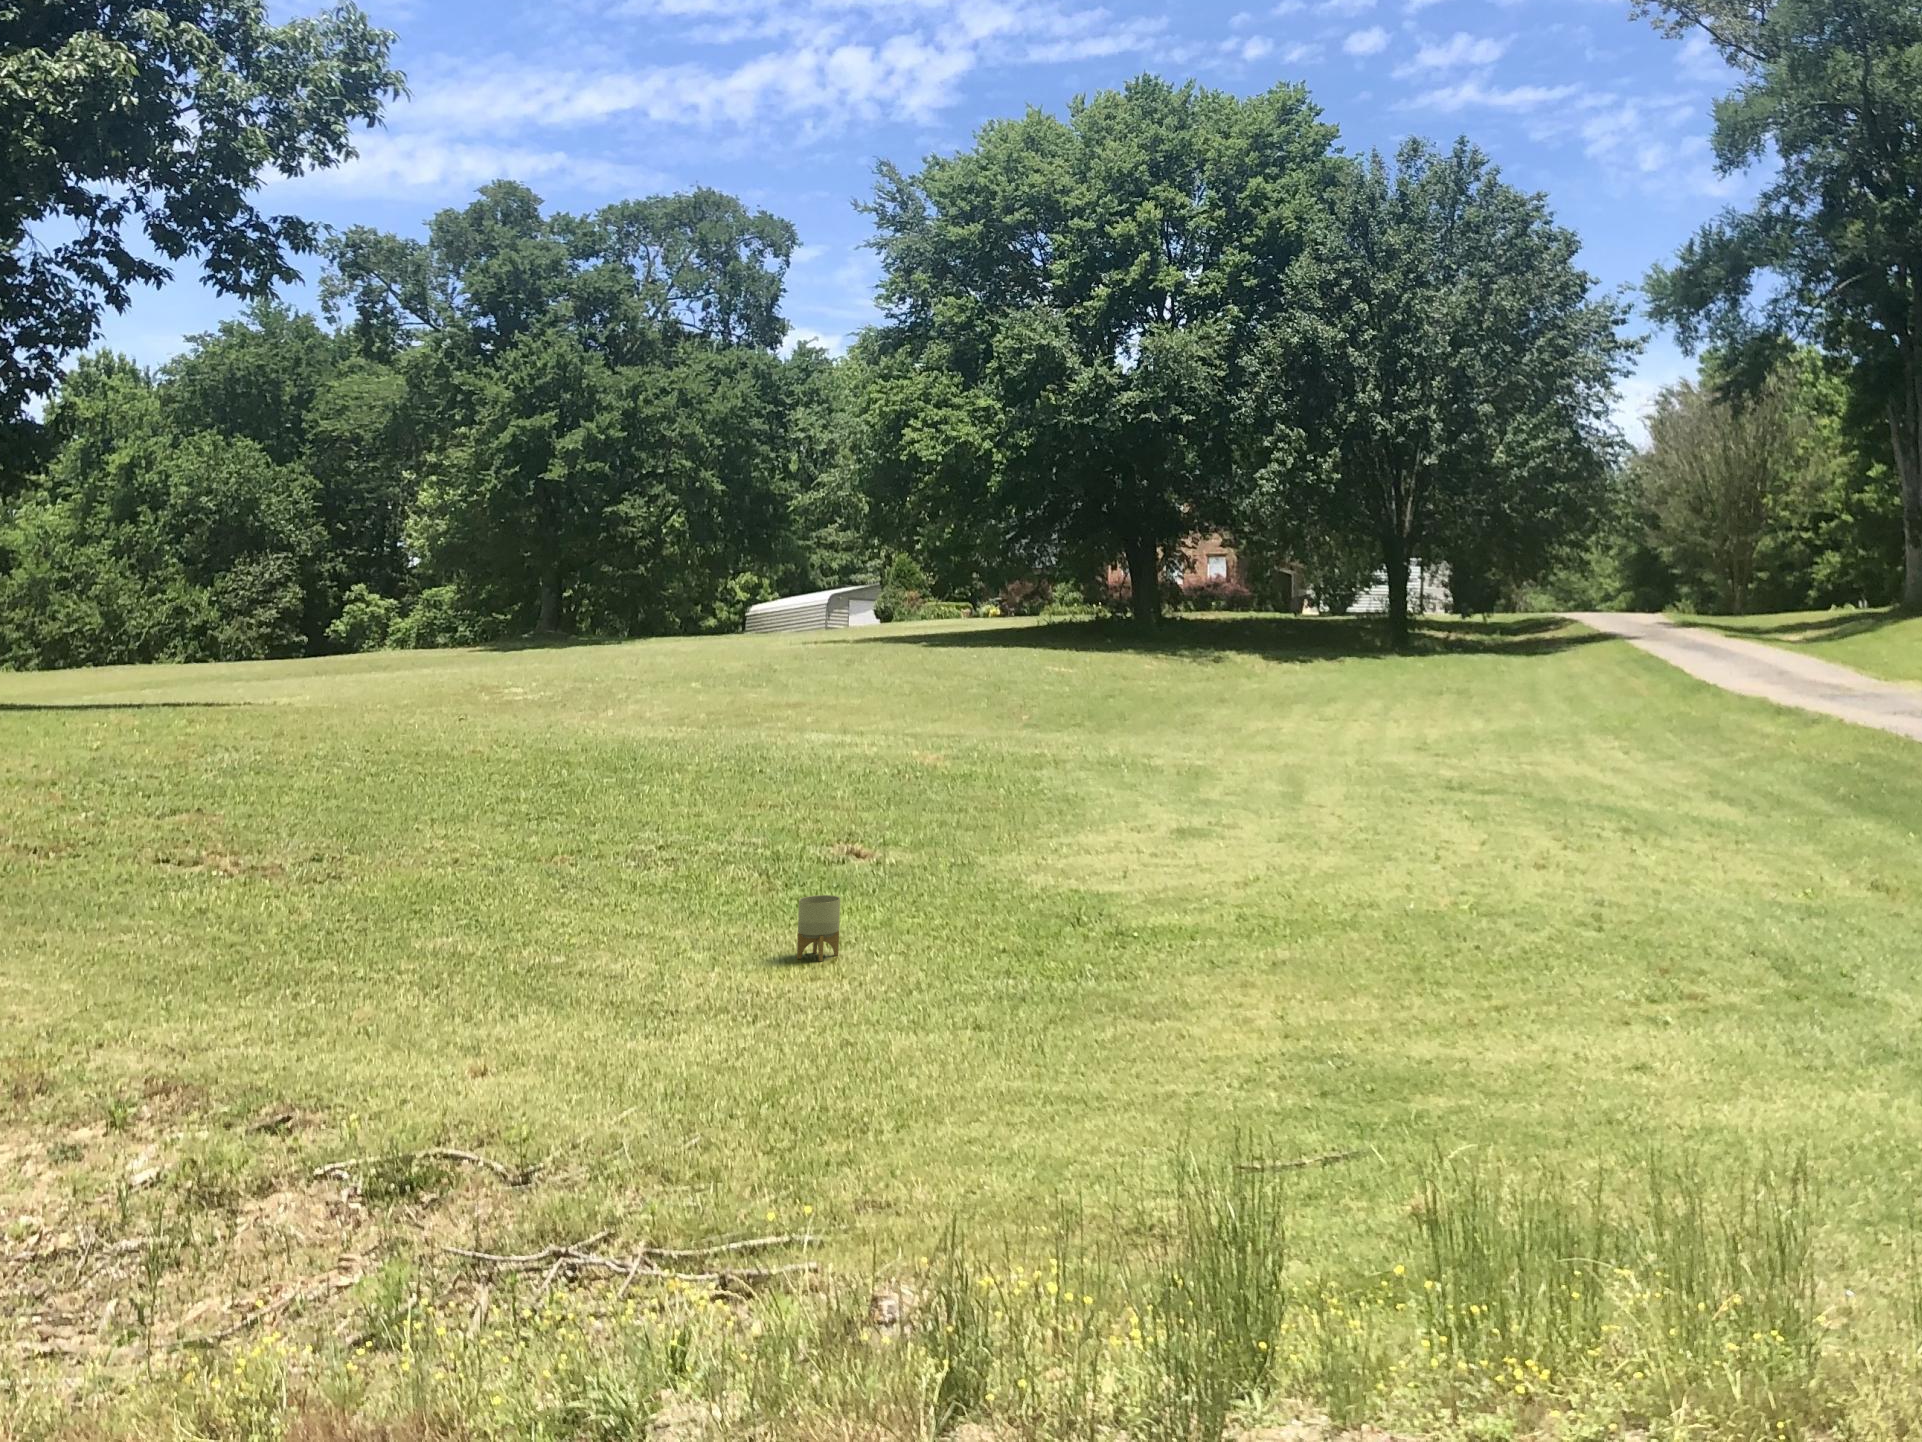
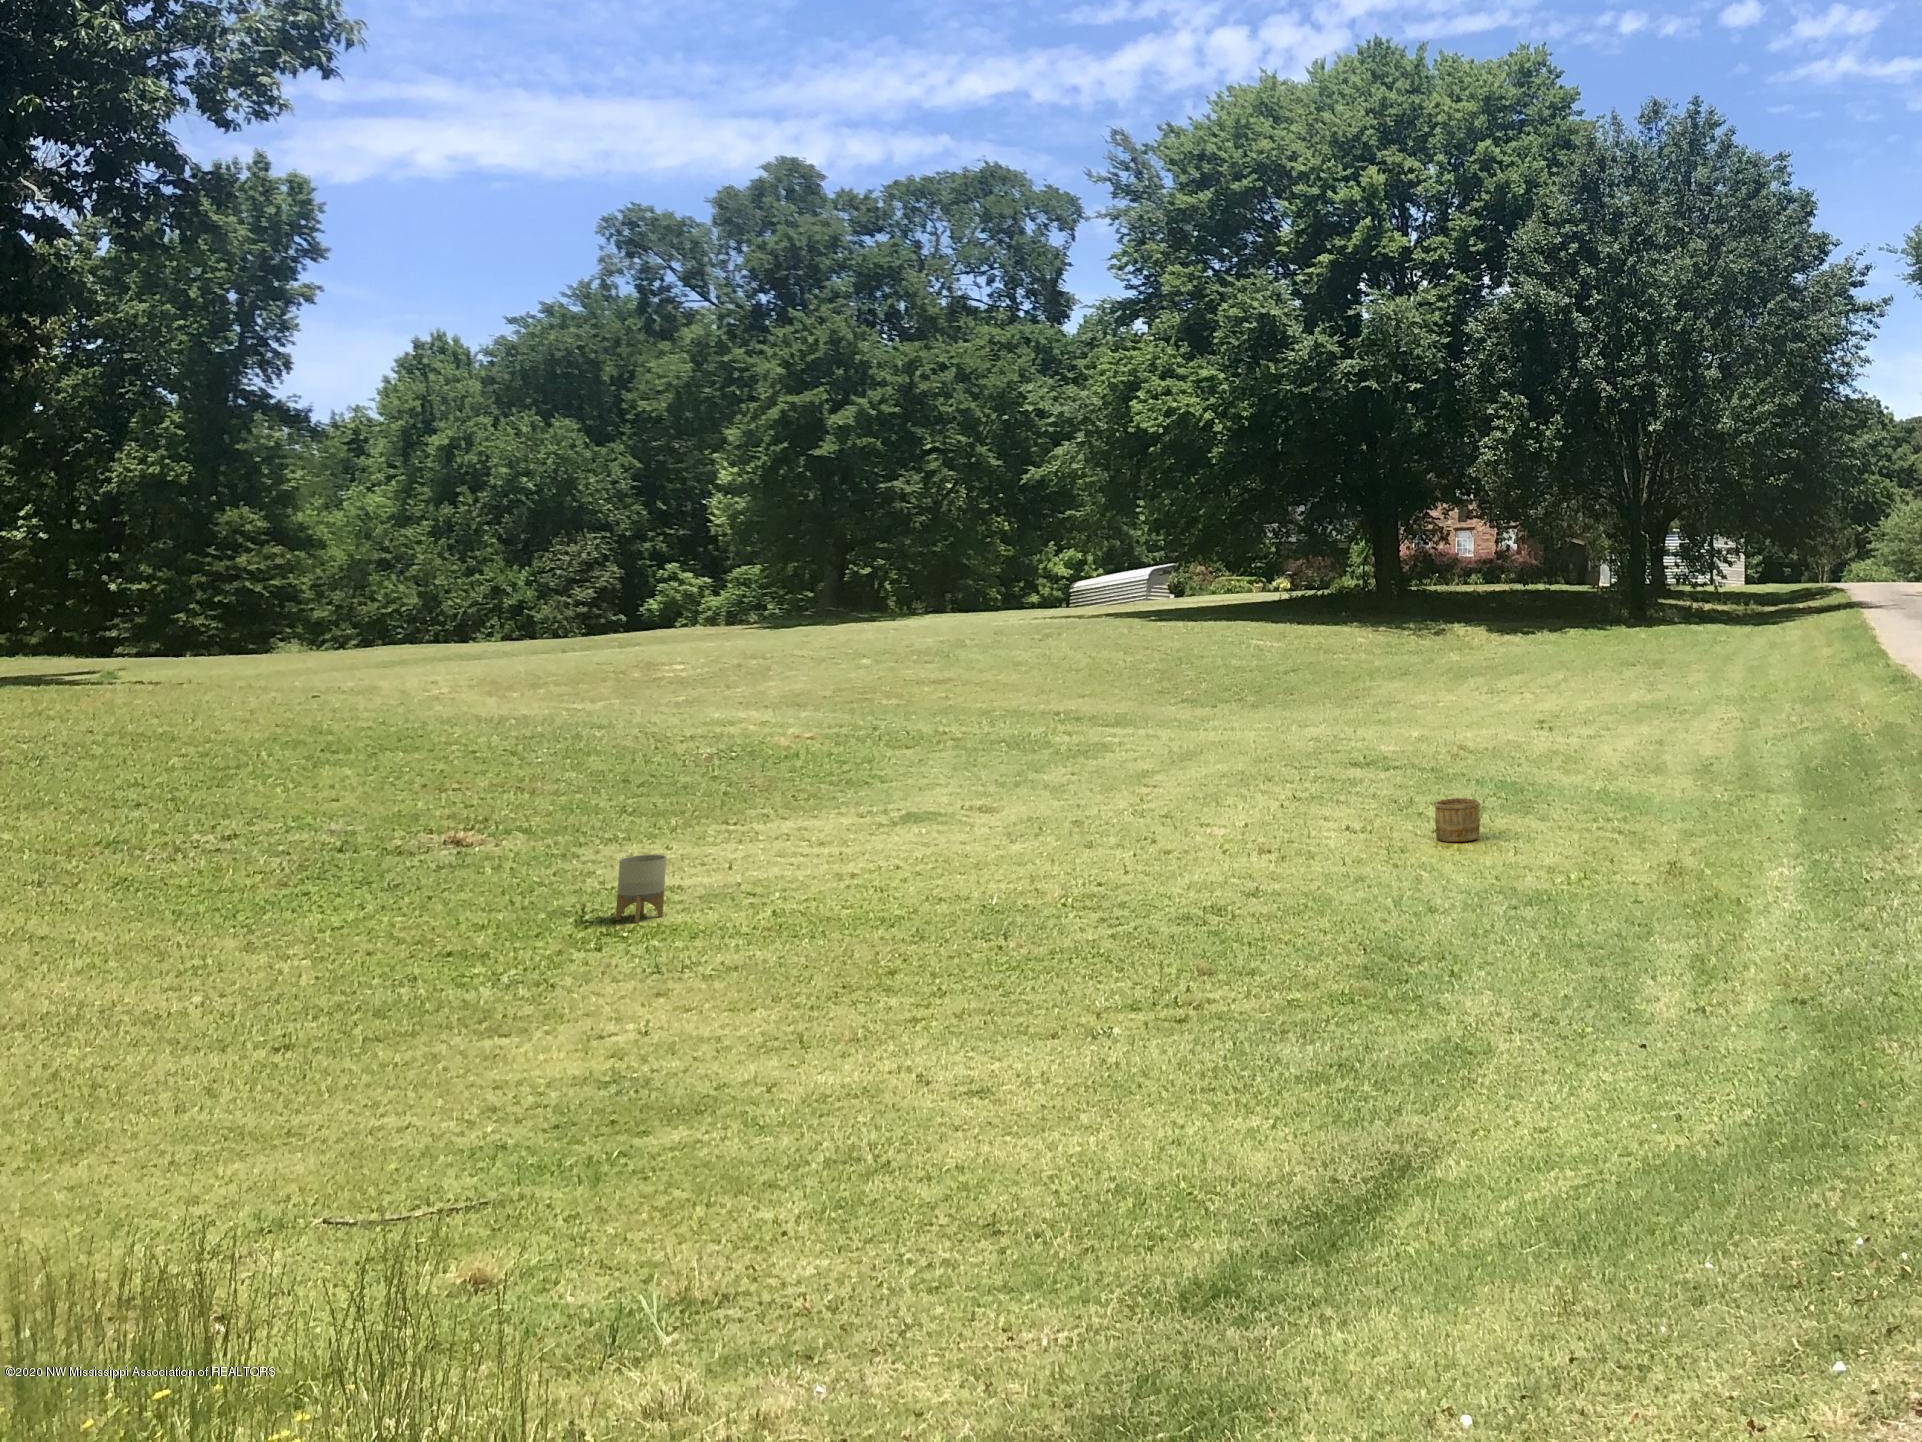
wooden bucket: none [1483,836,1529,878] -> present [1434,798,1480,842]

